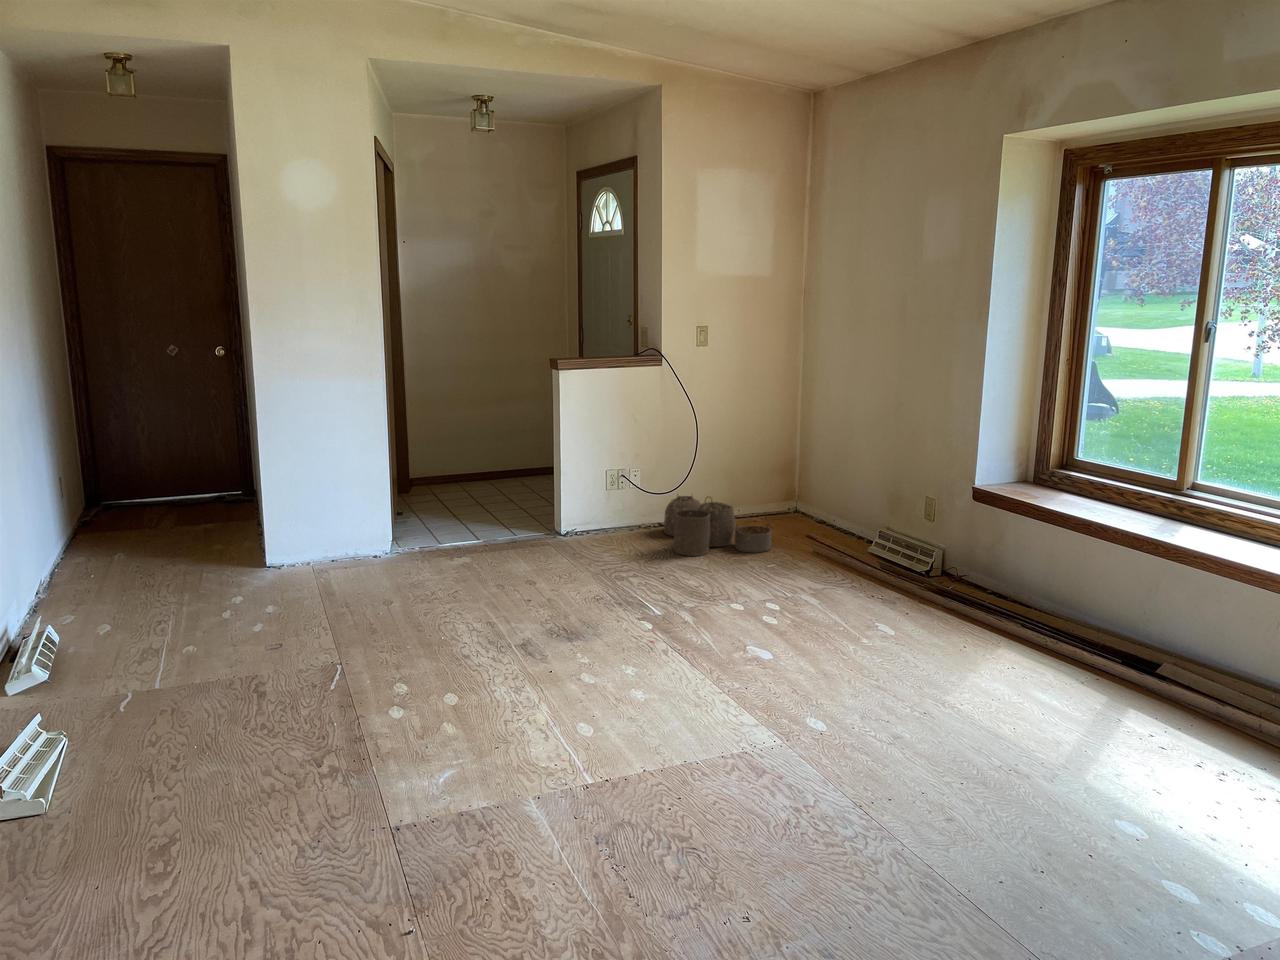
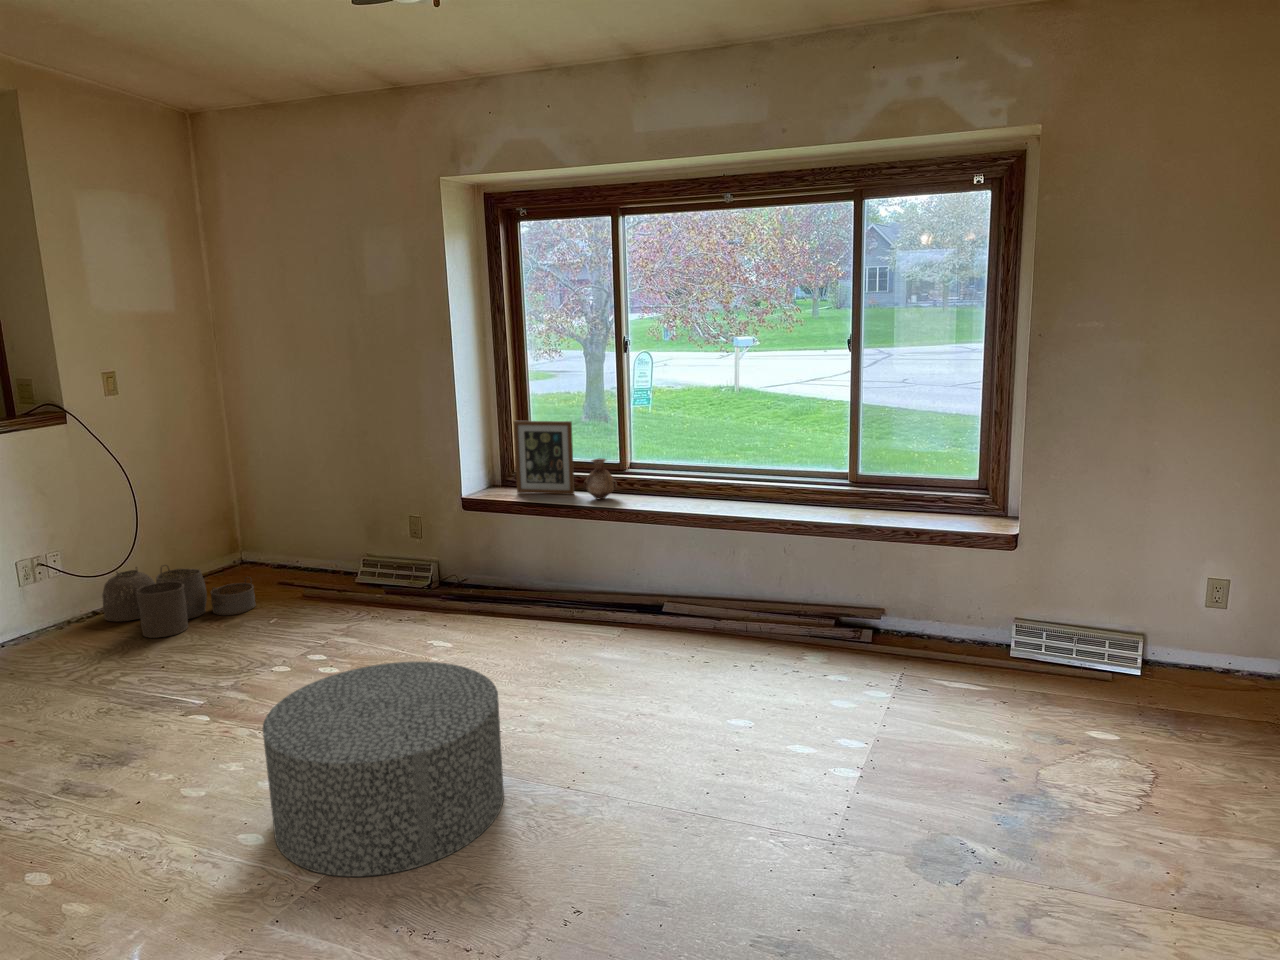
picture frame: none [1040,409,1118,507] -> present [514,421,574,495]
vase: none [1114,468,1158,519] -> present [584,459,617,500]
ottoman: none [592,614,811,812] -> present [263,662,504,877]

